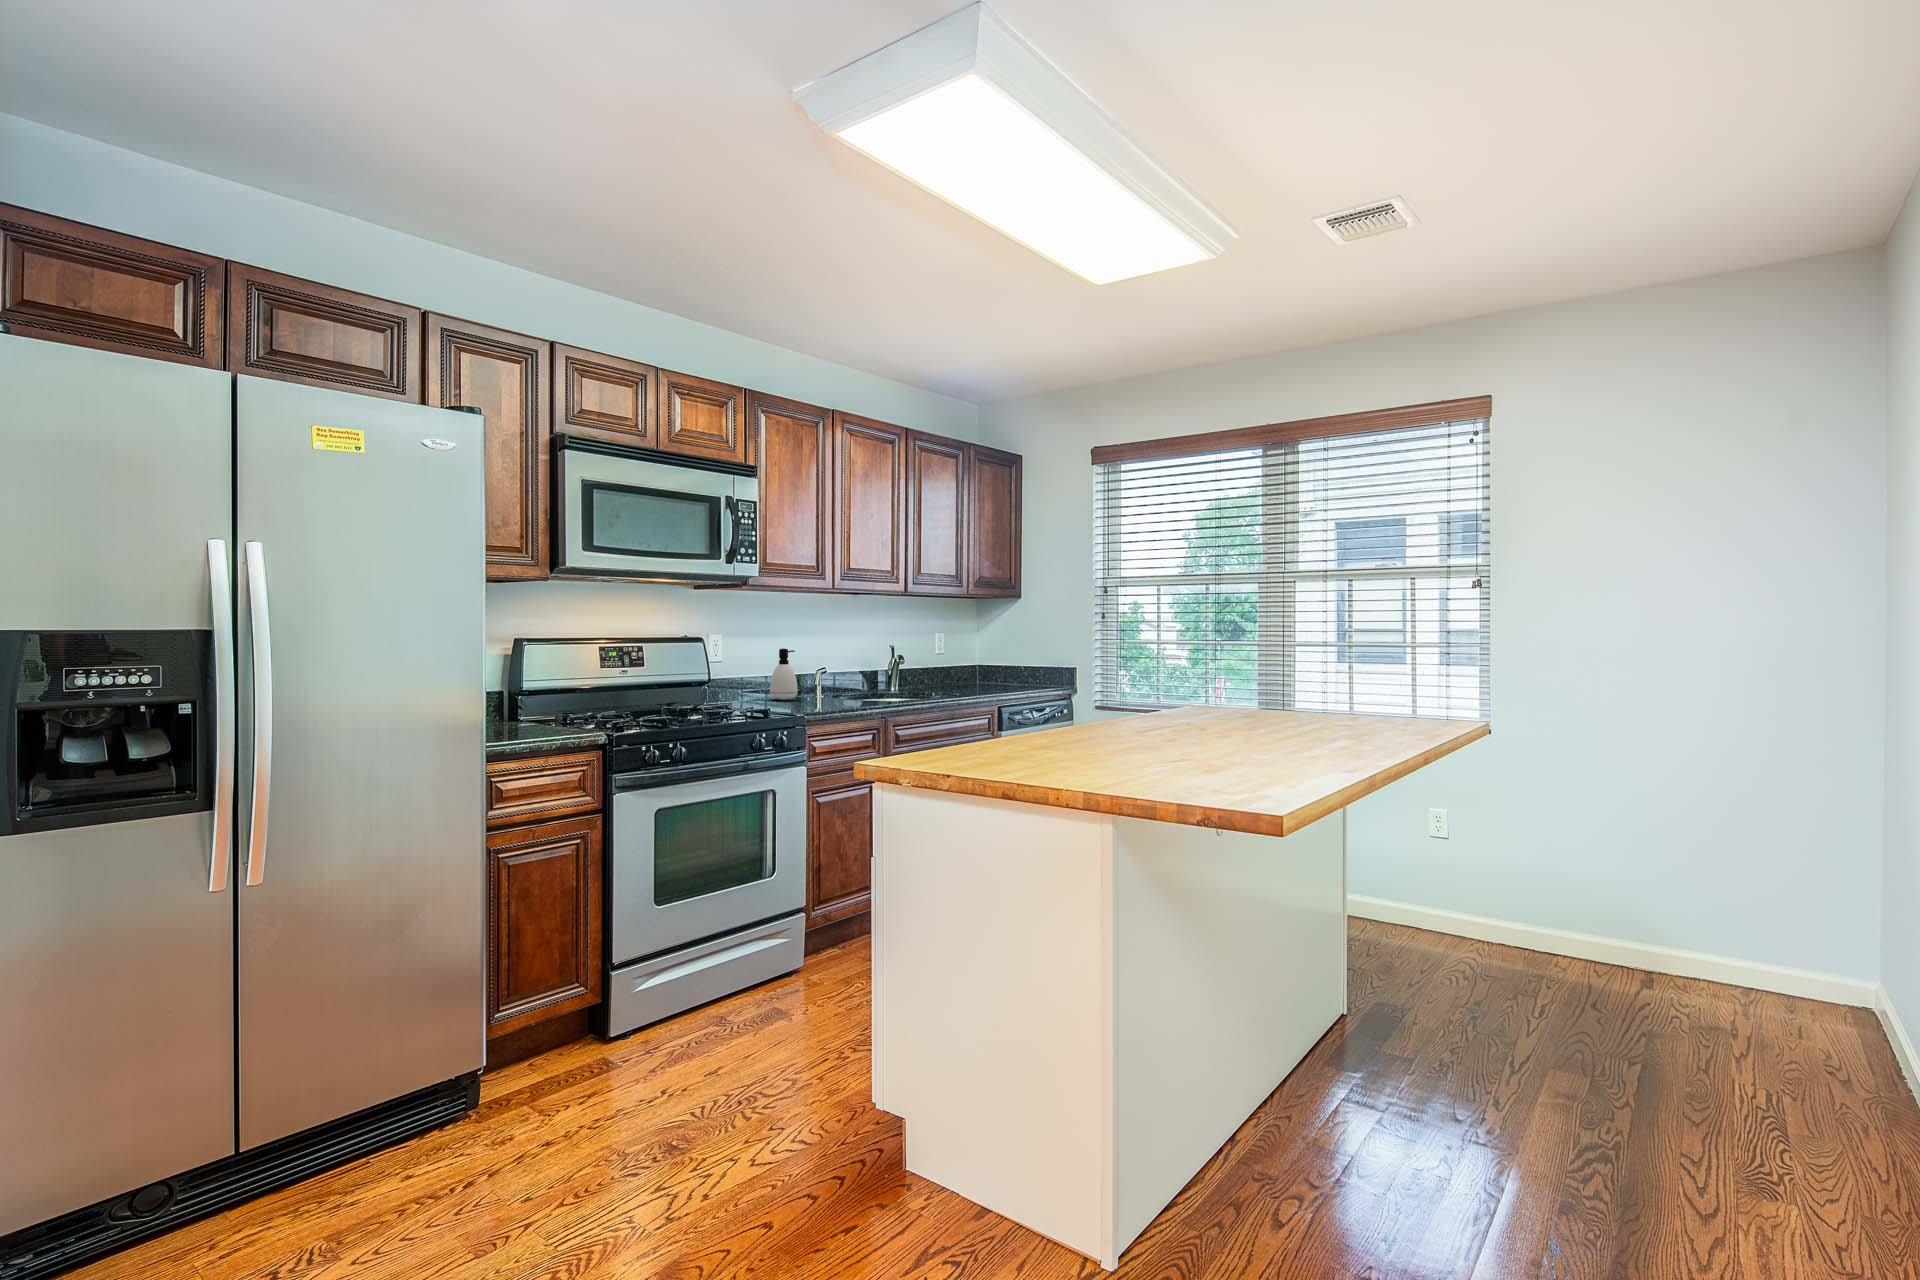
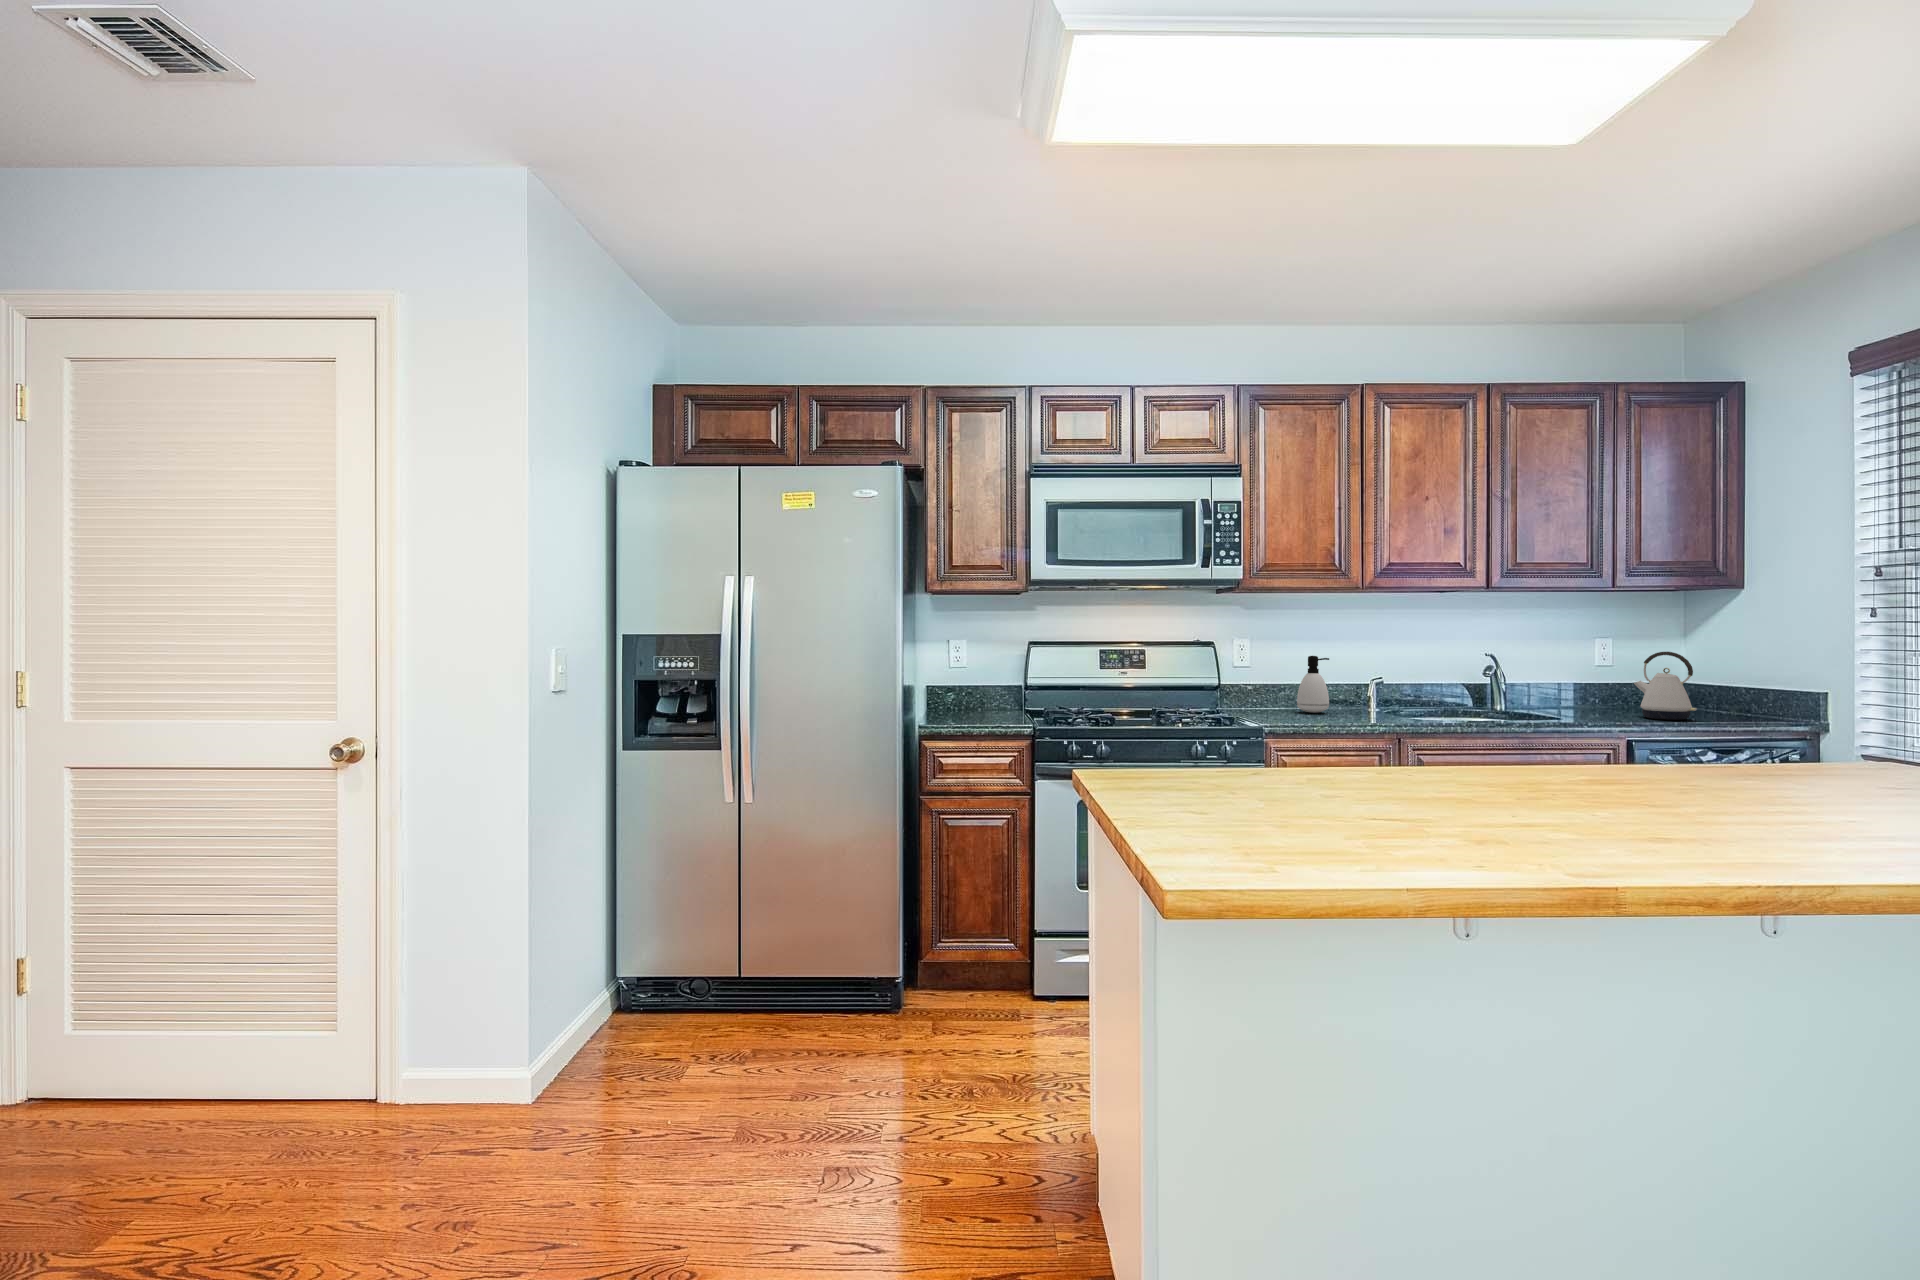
kettle: none [965,641,1003,689] -> present [1634,652,1697,720]

